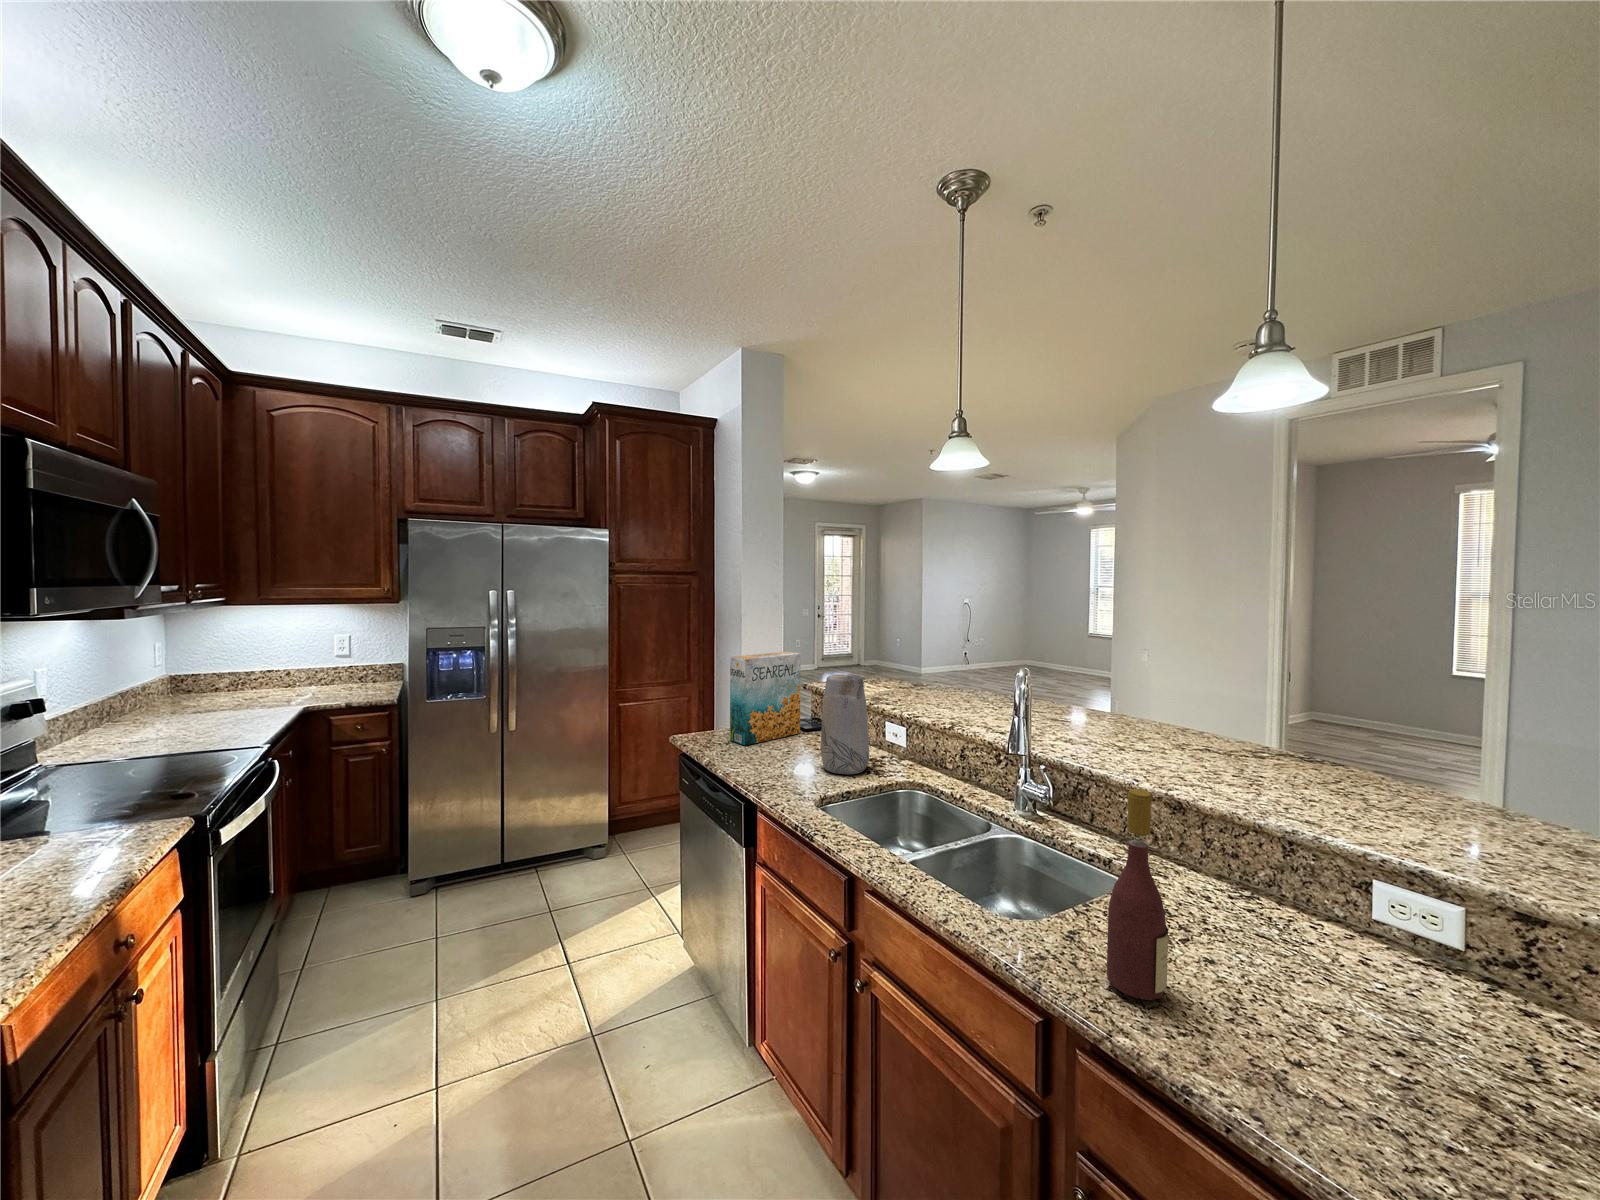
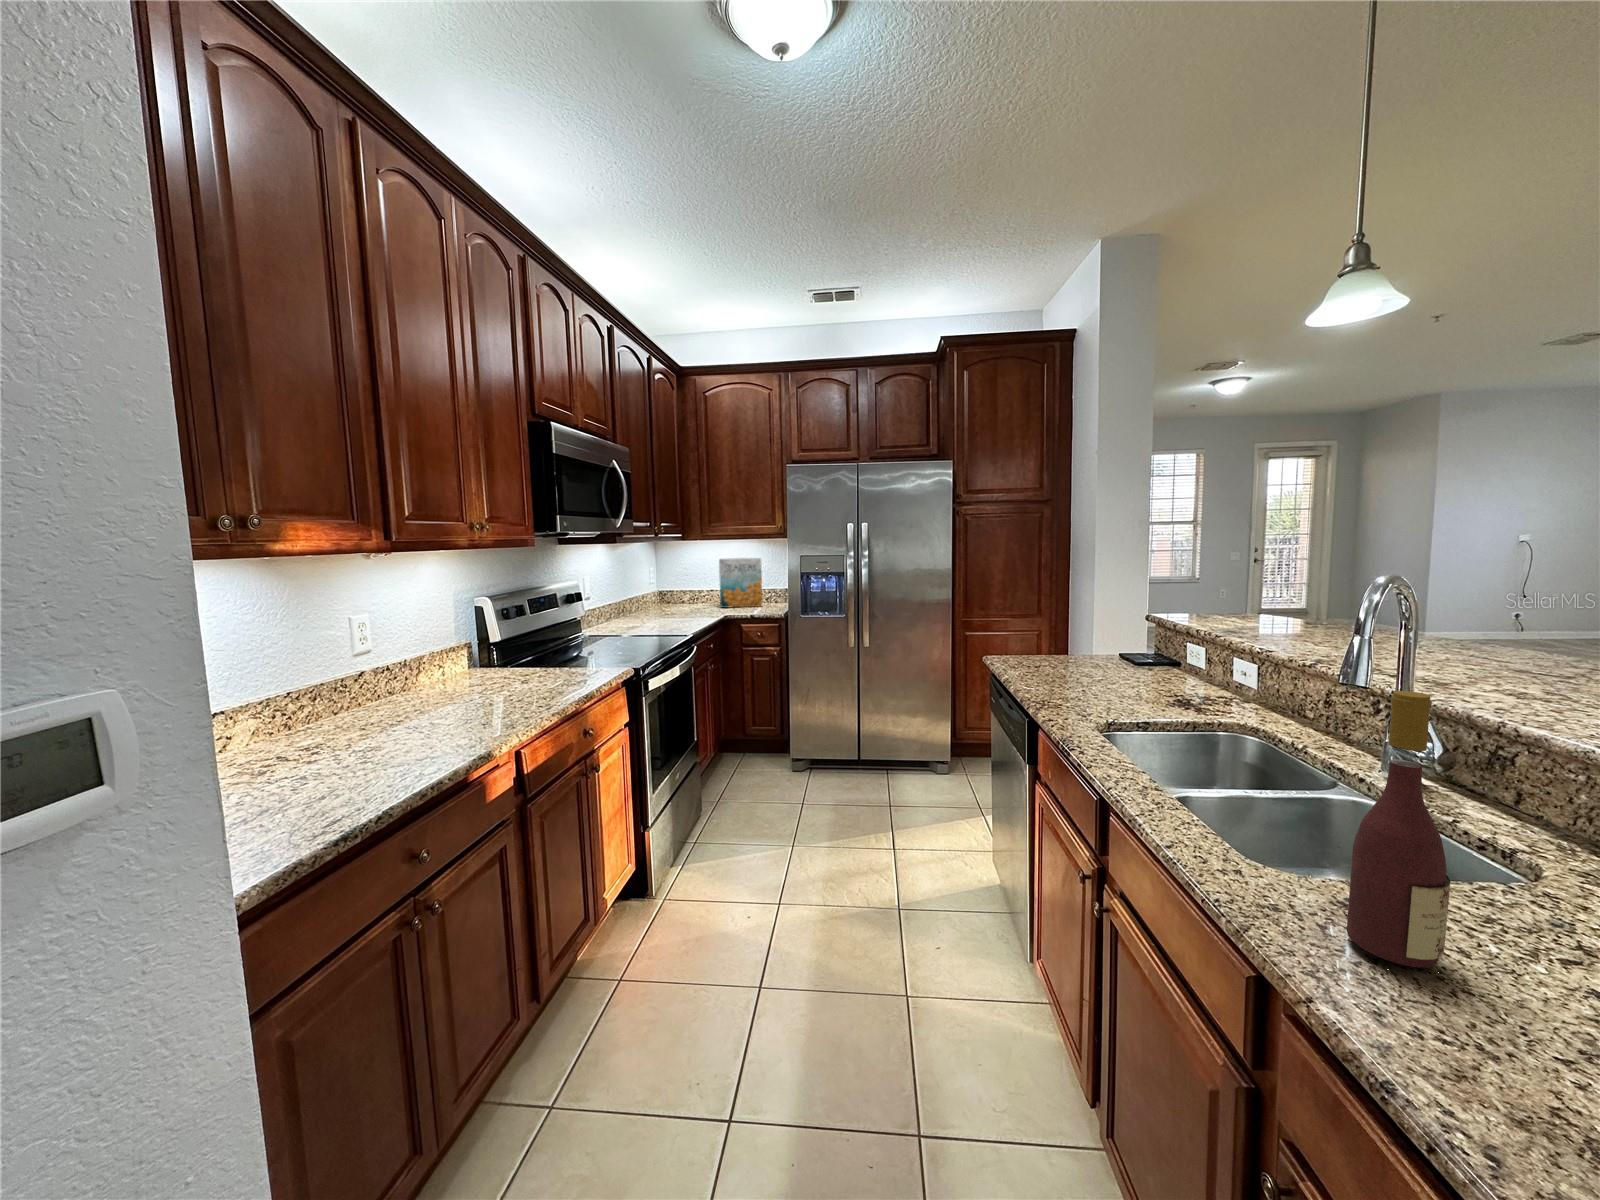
cereal box: present [730,651,801,746] -> present [719,558,762,608]
vase: present [821,675,869,775] -> none [1127,594,1191,707]

